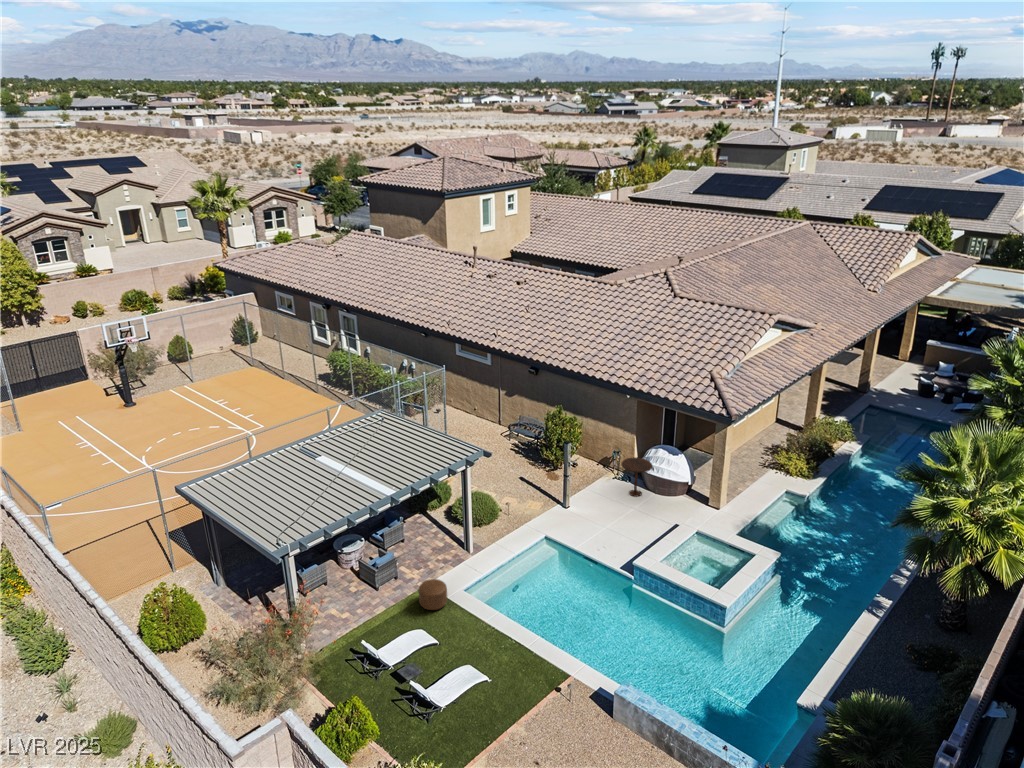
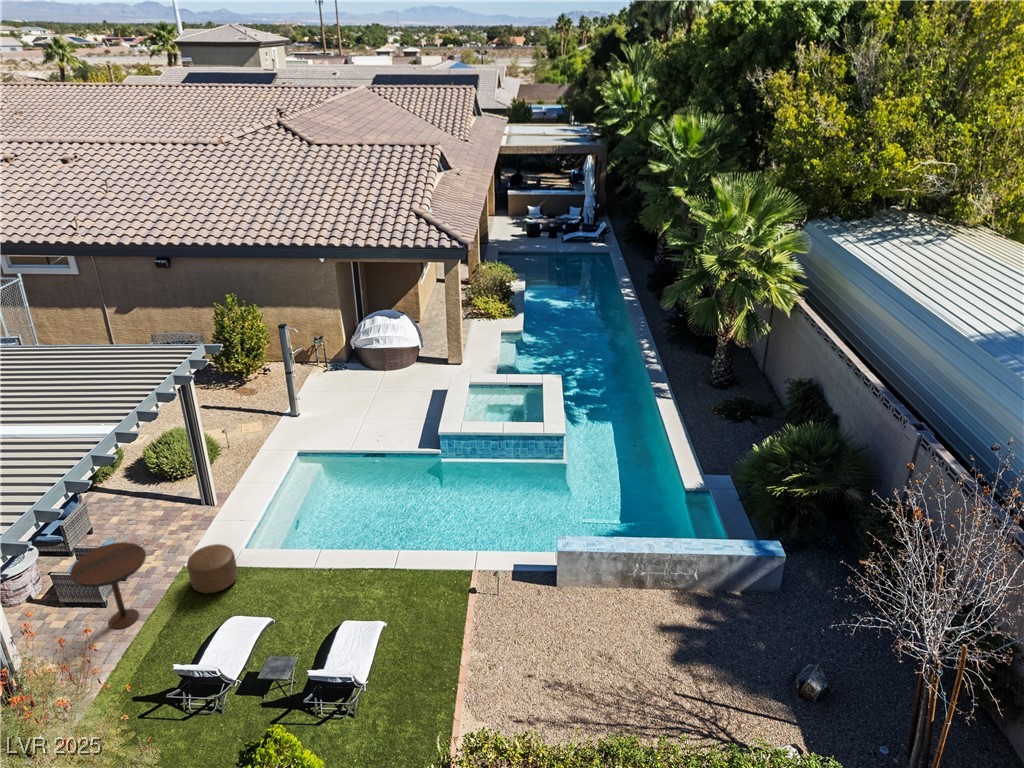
pedestal table: present [621,458,653,497] -> present [70,542,146,629]

